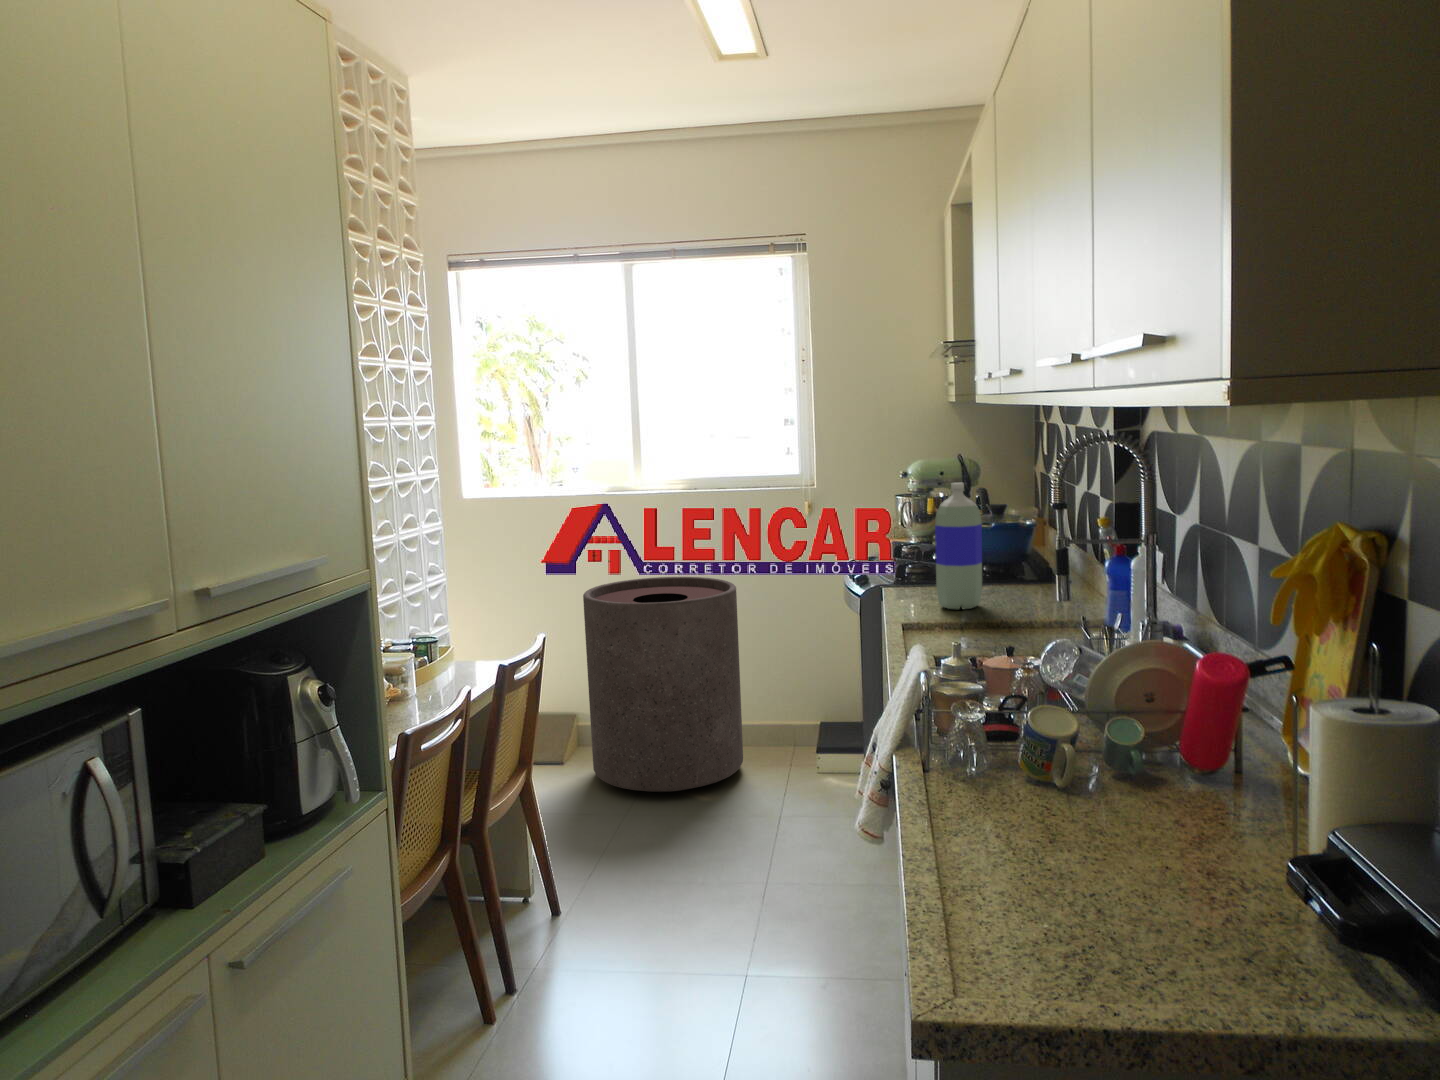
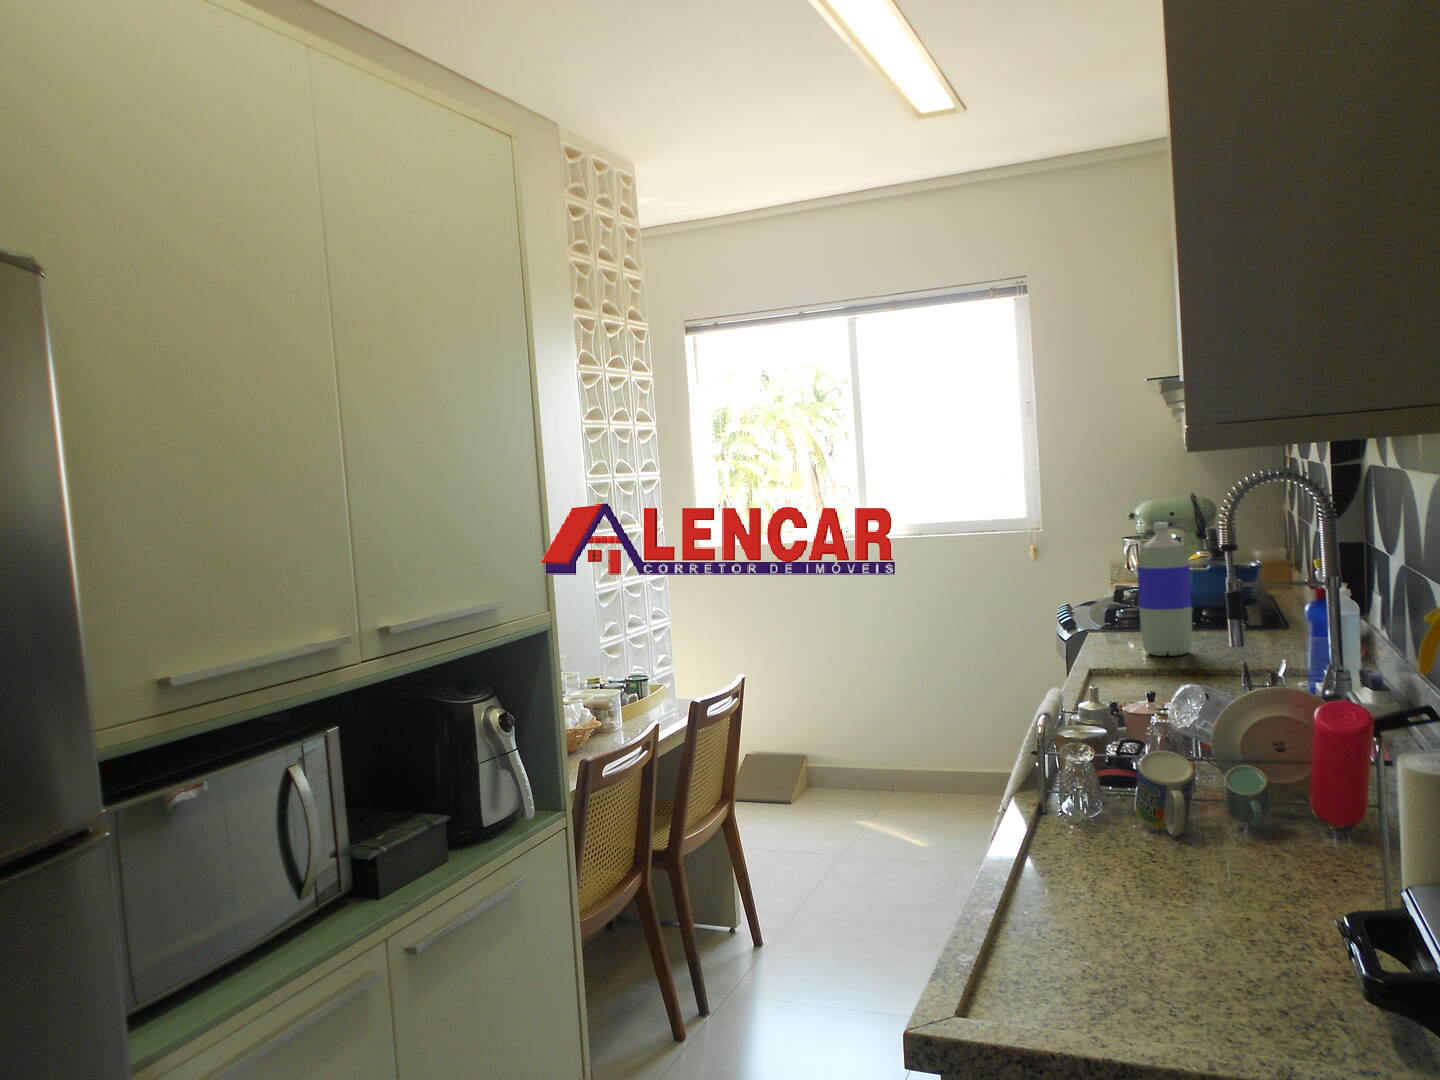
trash can: present [583,577,743,792] -> none [803,623,967,837]

